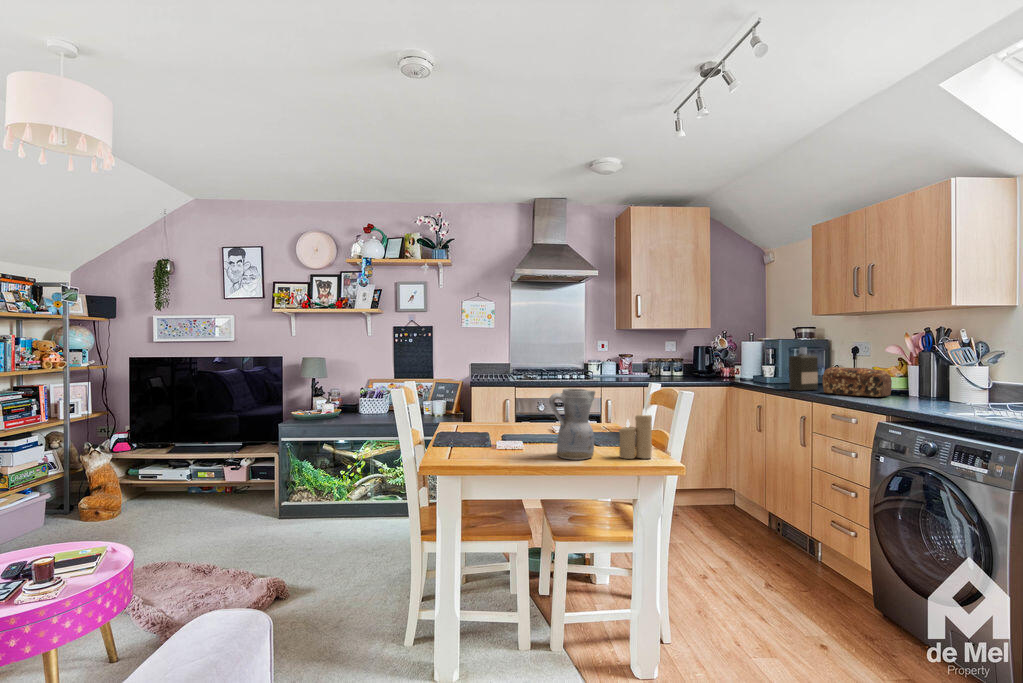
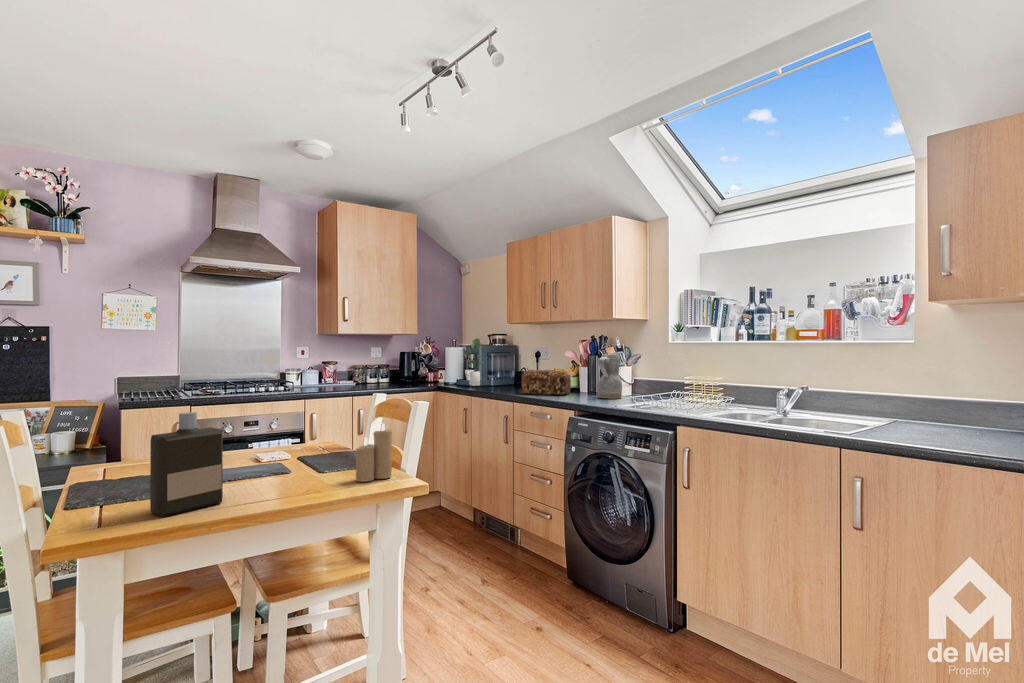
potted plant: none [757,332,785,383] -> present [463,338,484,386]
bottle: present [789,347,818,391] -> present [150,412,223,517]
ceramic pitcher: present [549,388,595,460] -> present [597,354,622,398]

